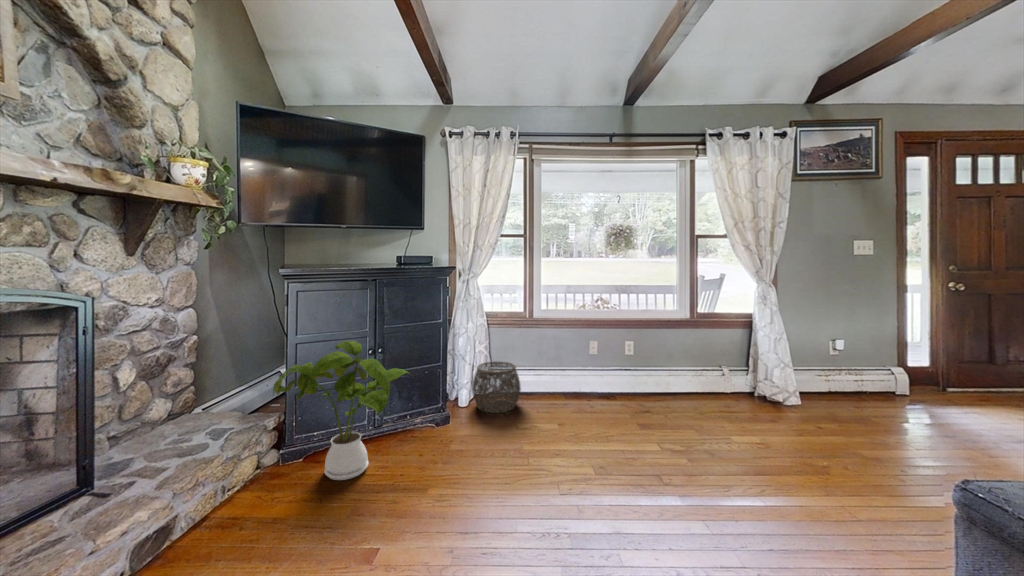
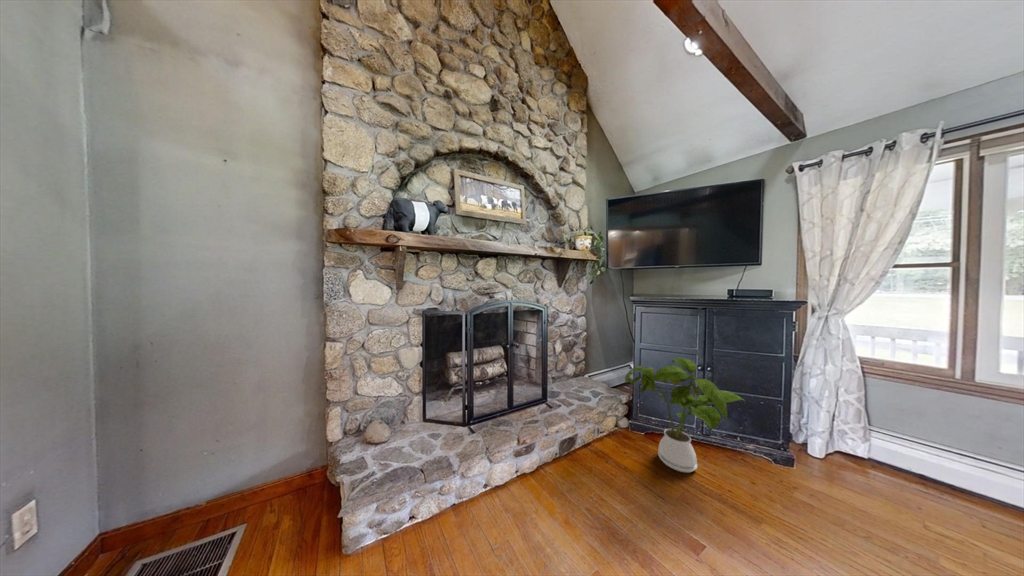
woven basket: present [472,361,521,413] -> none [835,416,950,501]

